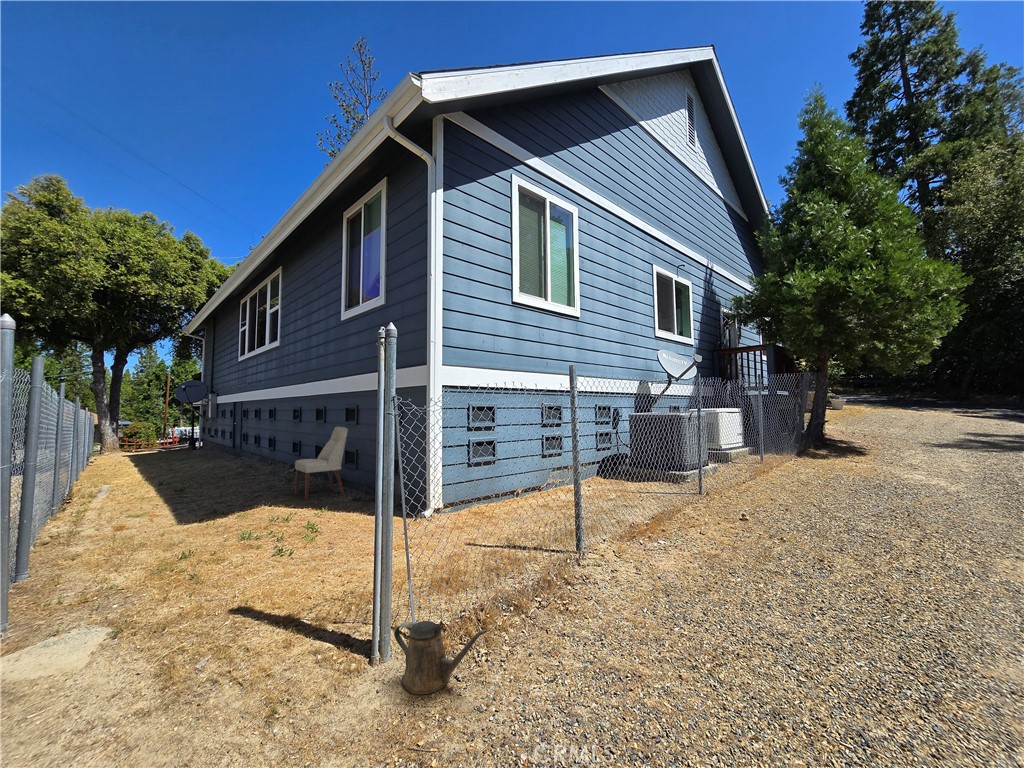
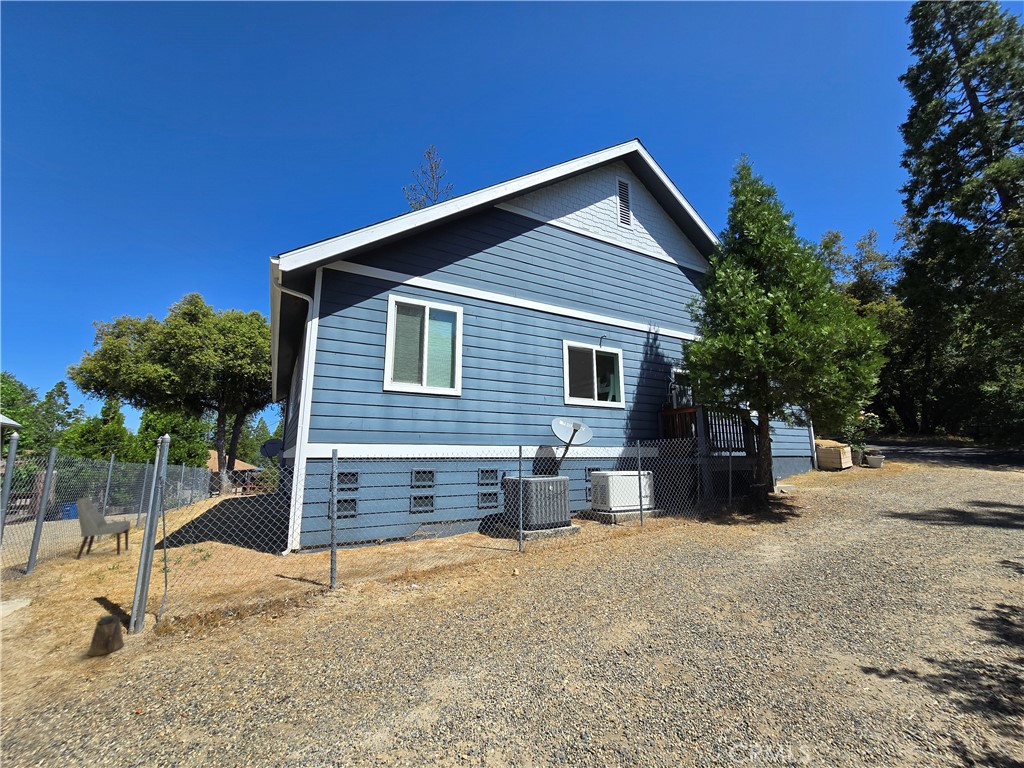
chair: present [295,427,348,499] -> present [76,497,130,560]

